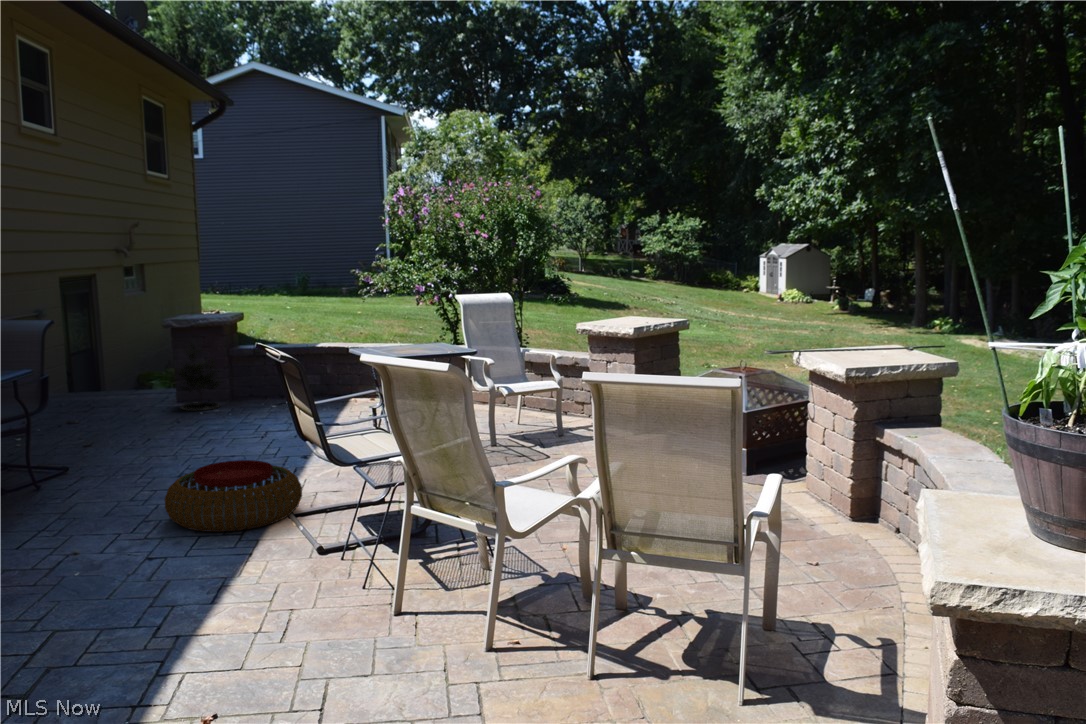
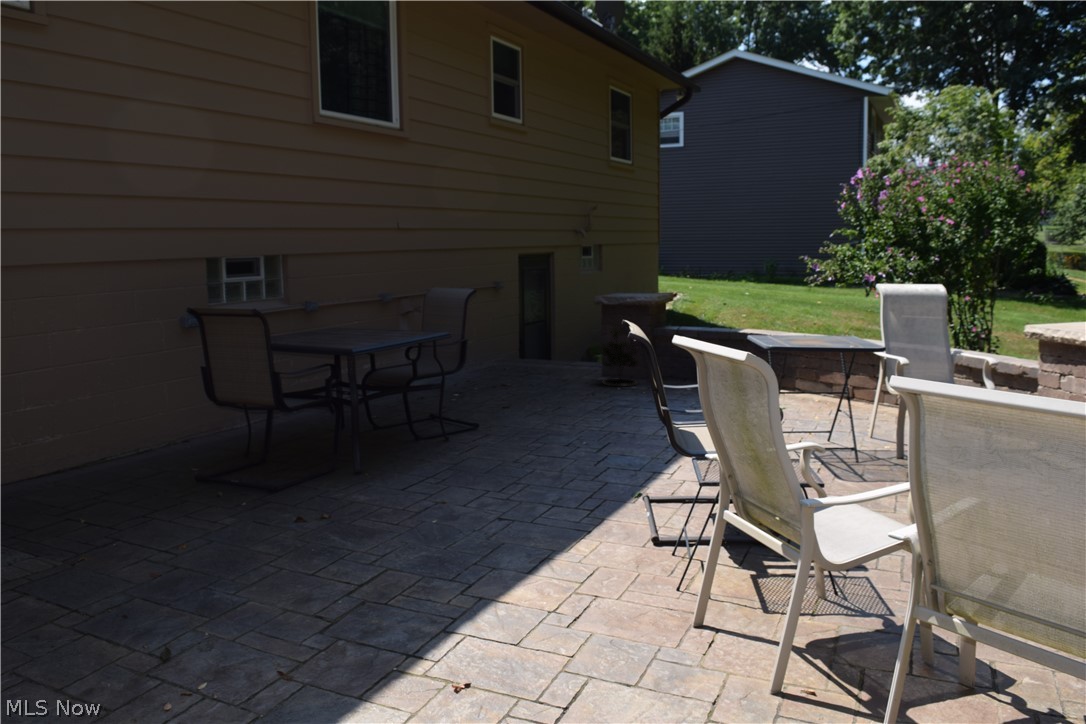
pouf: present [165,460,302,532] -> none [533,437,660,506]

